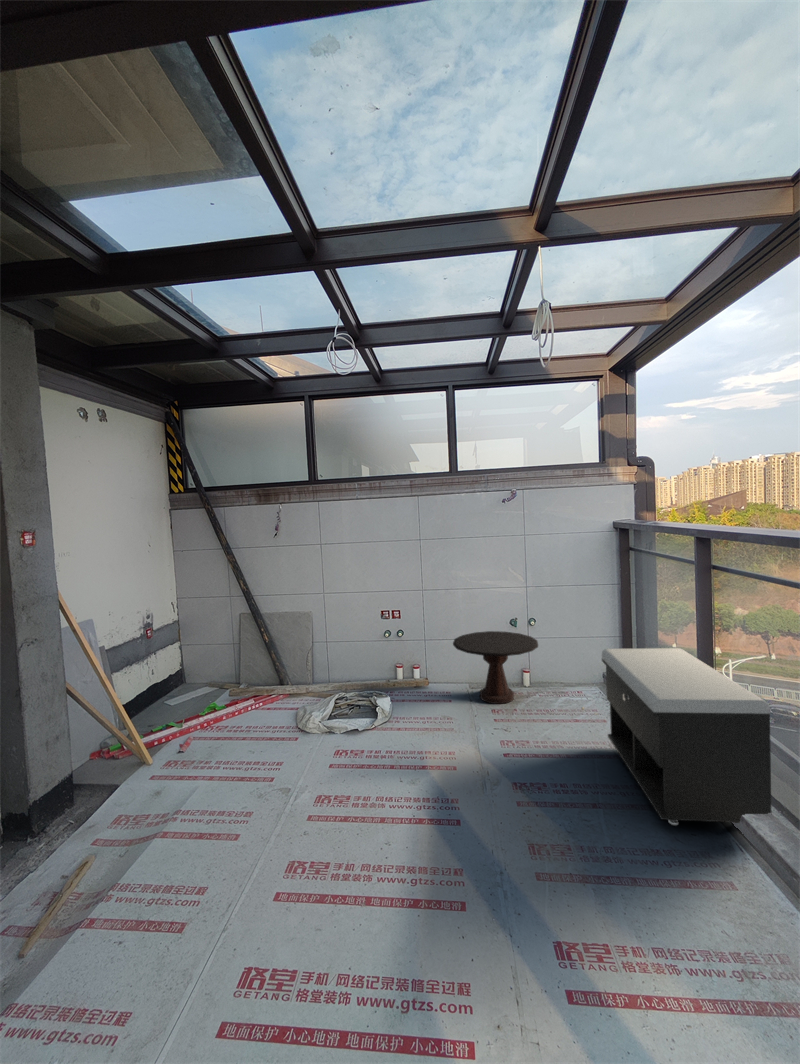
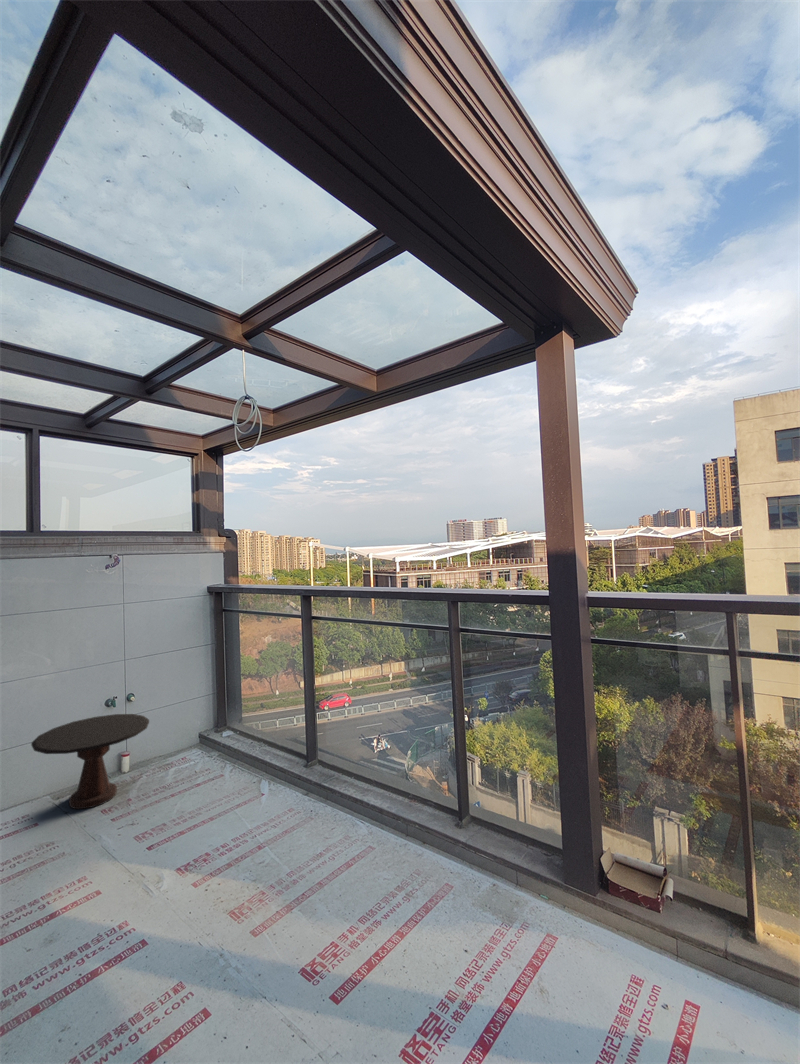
storage bench: present [602,648,771,826] -> none [235,688,371,830]

